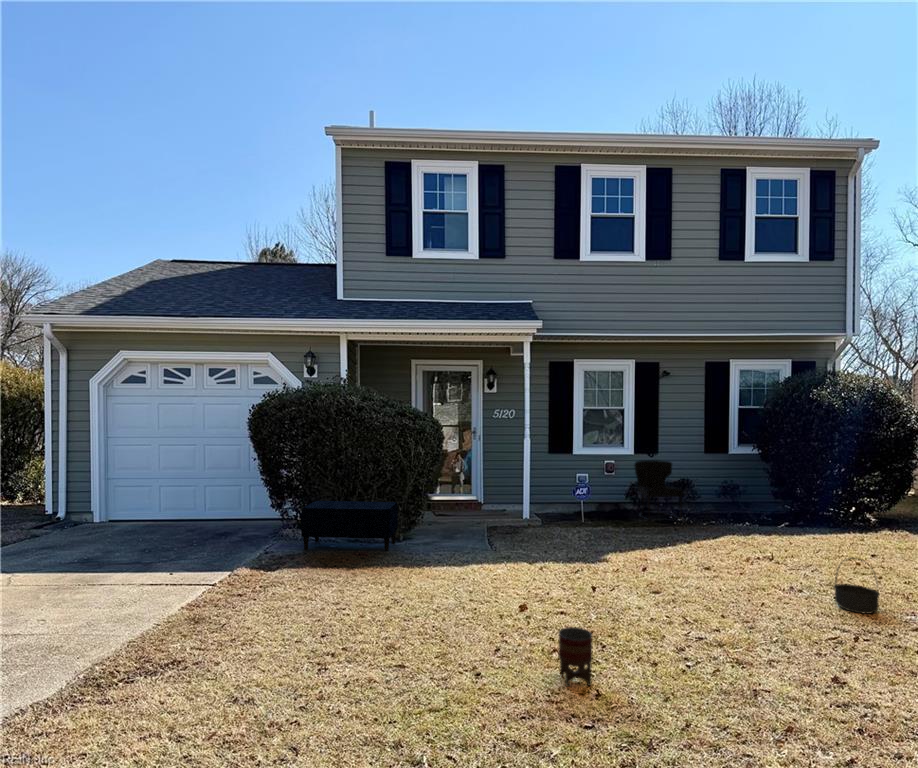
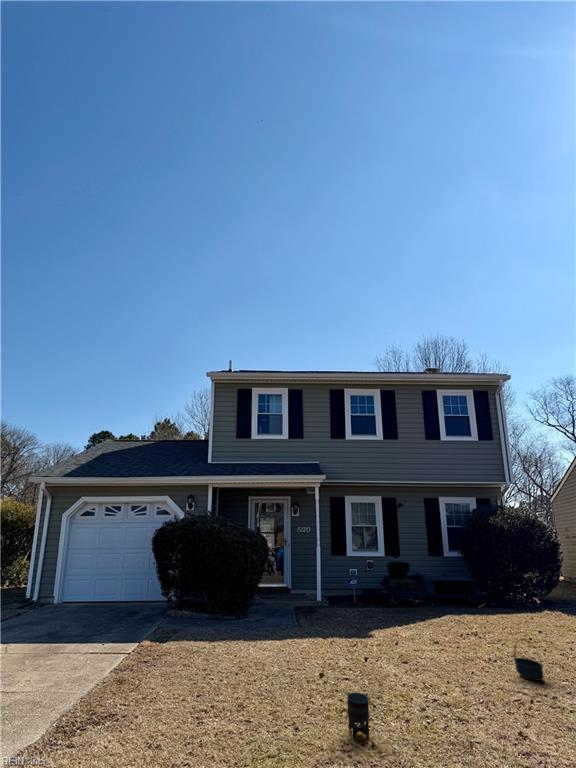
bench: present [301,501,398,552] -> present [425,576,475,602]

